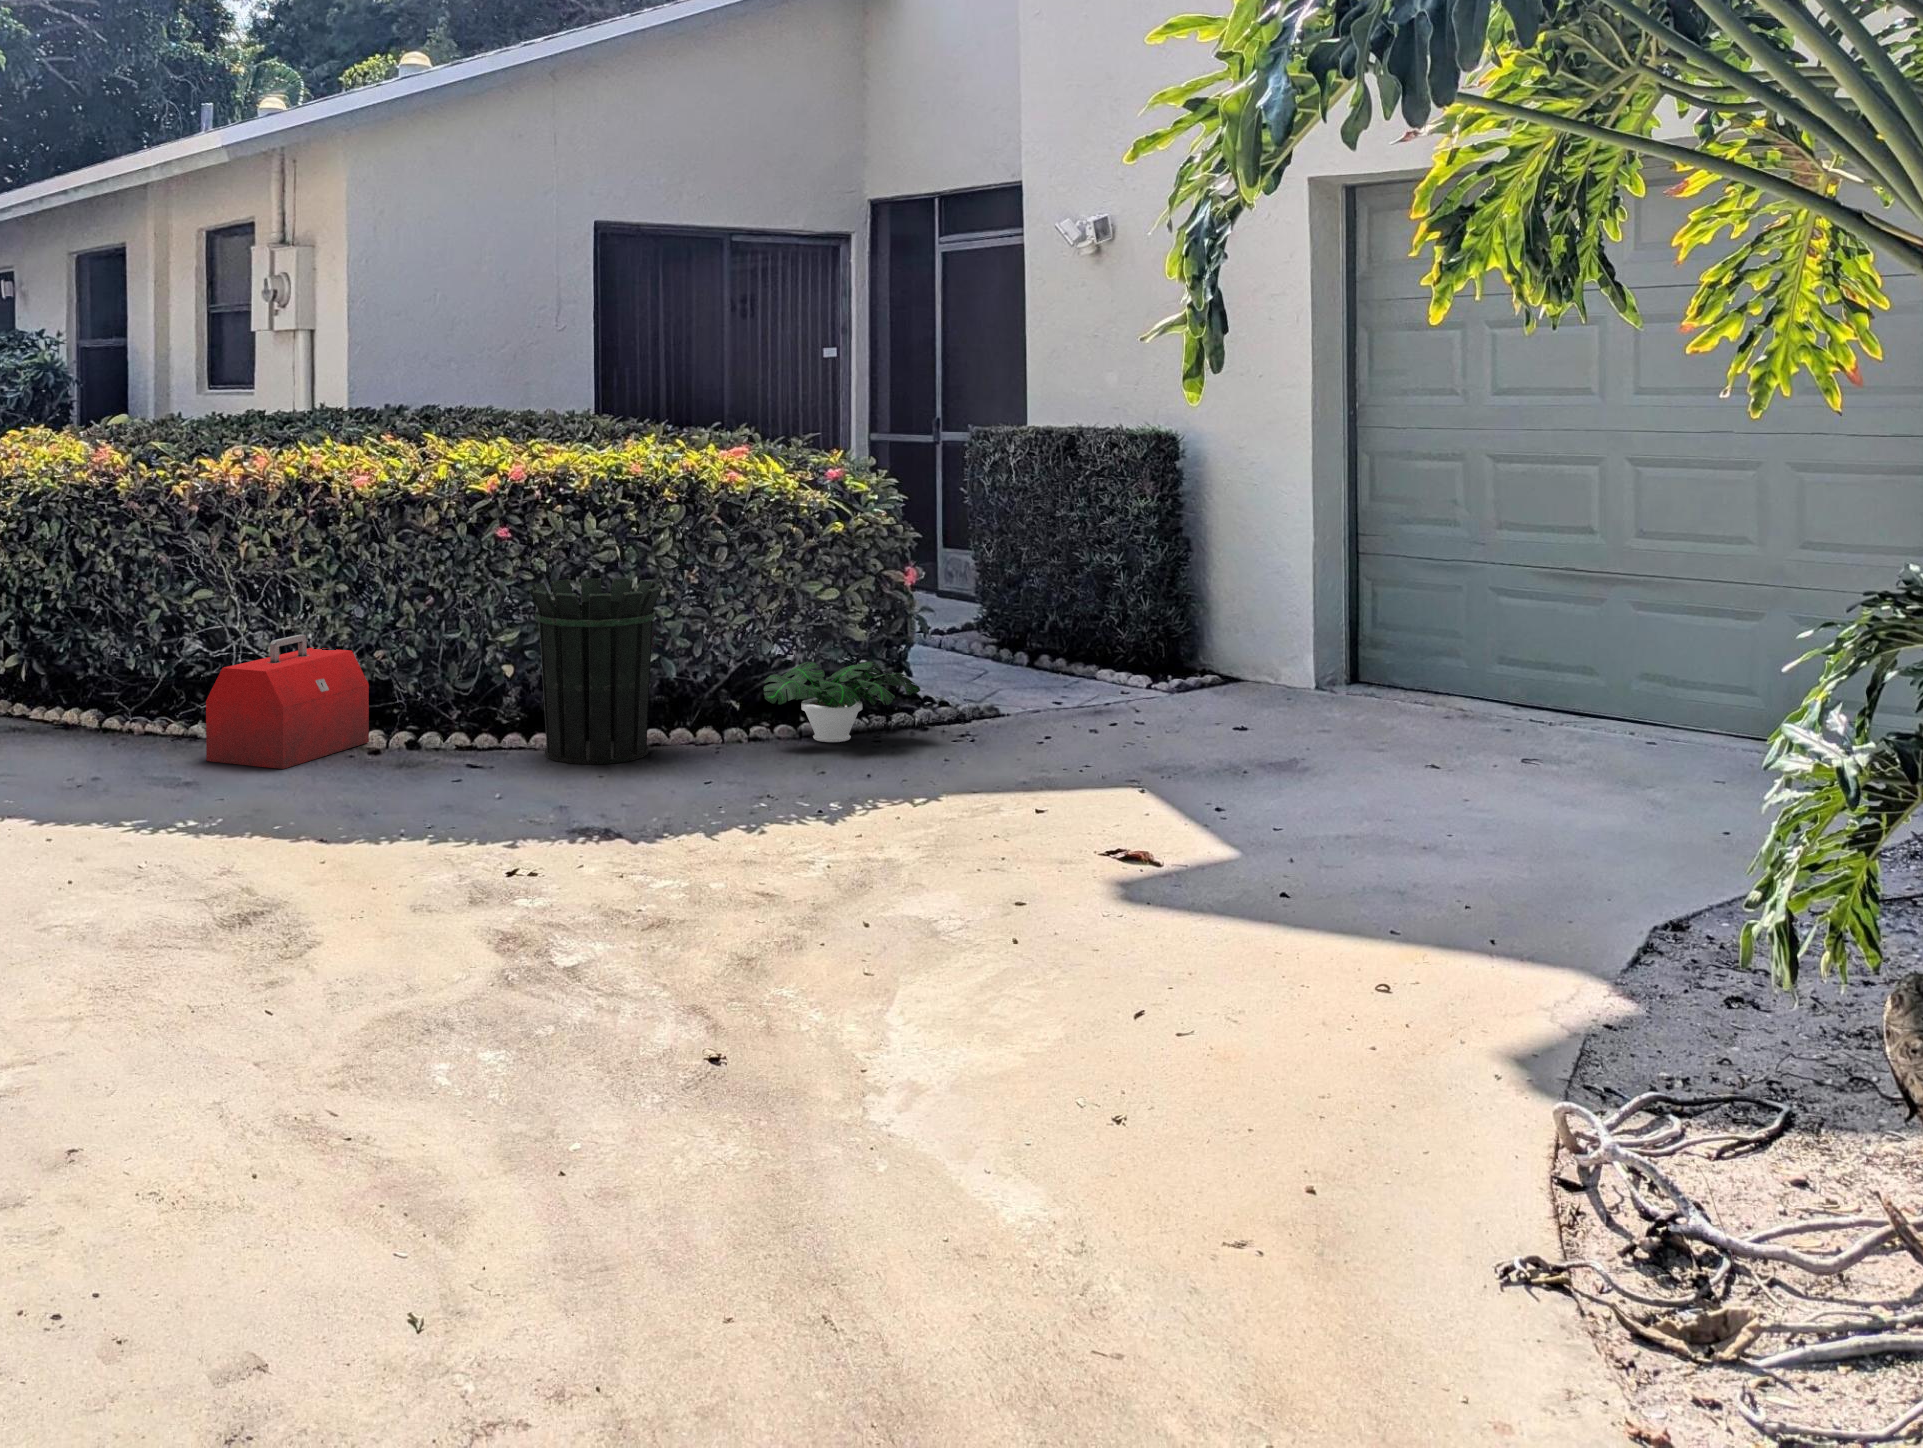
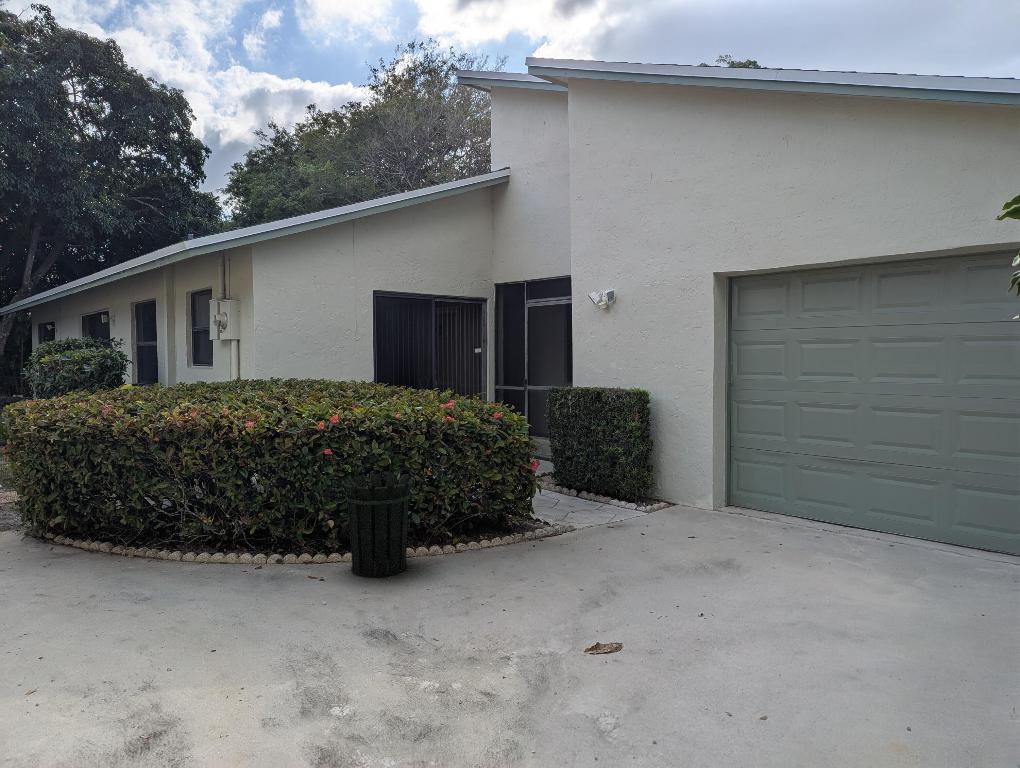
toolbox: present [206,635,369,769] -> none [158,508,255,588]
potted plant: present [764,661,920,742] -> none [467,511,546,555]

